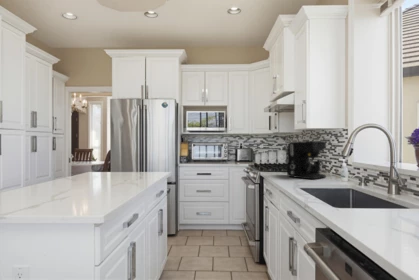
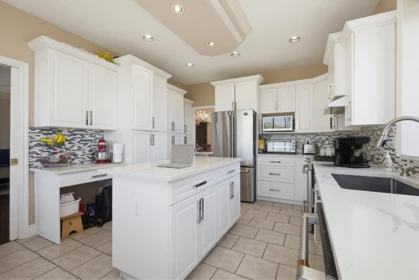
laptop: none [25,153,99,197] -> present [158,144,194,168]

